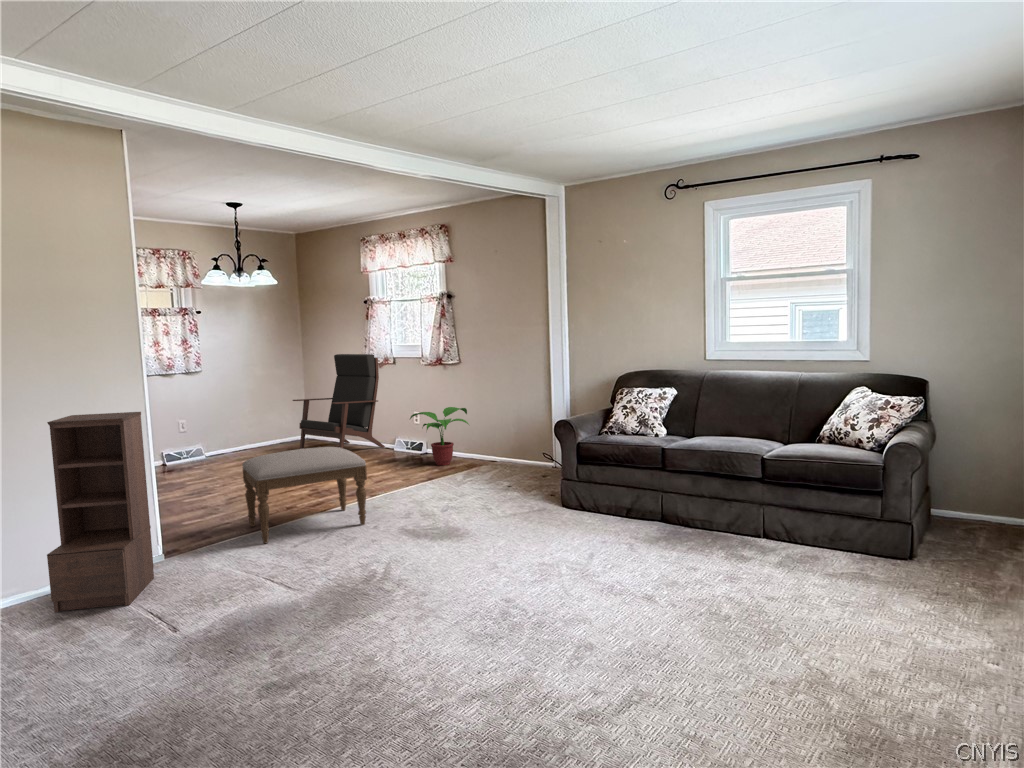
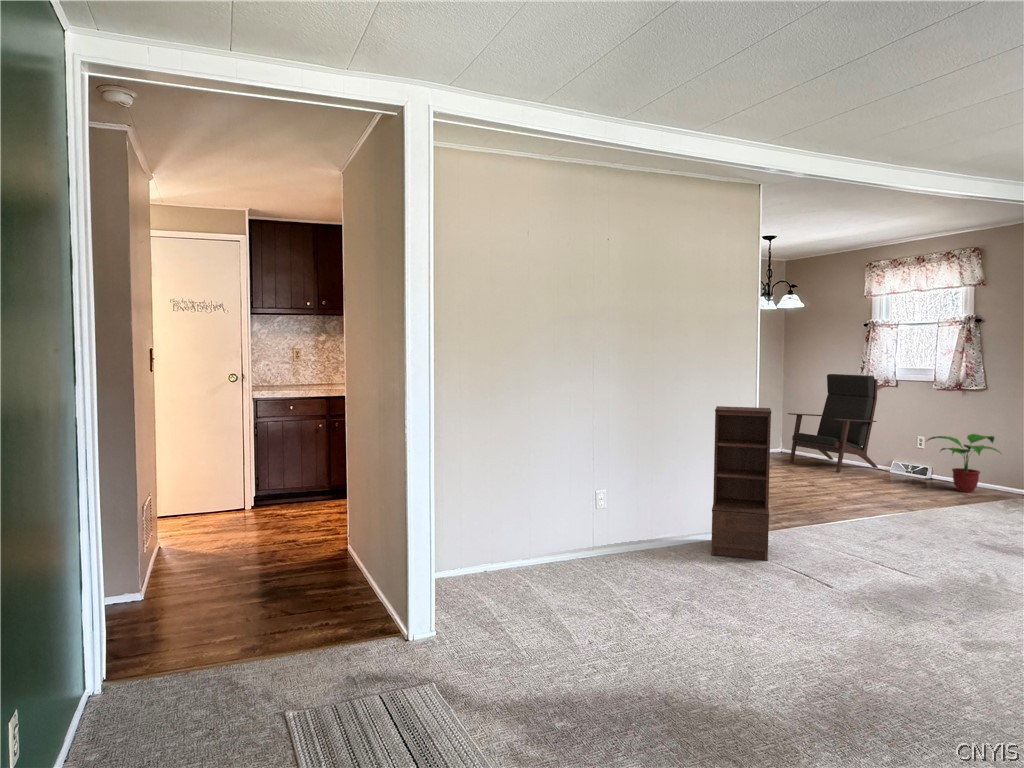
ottoman: present [242,447,367,543] -> none [808,456,939,534]

